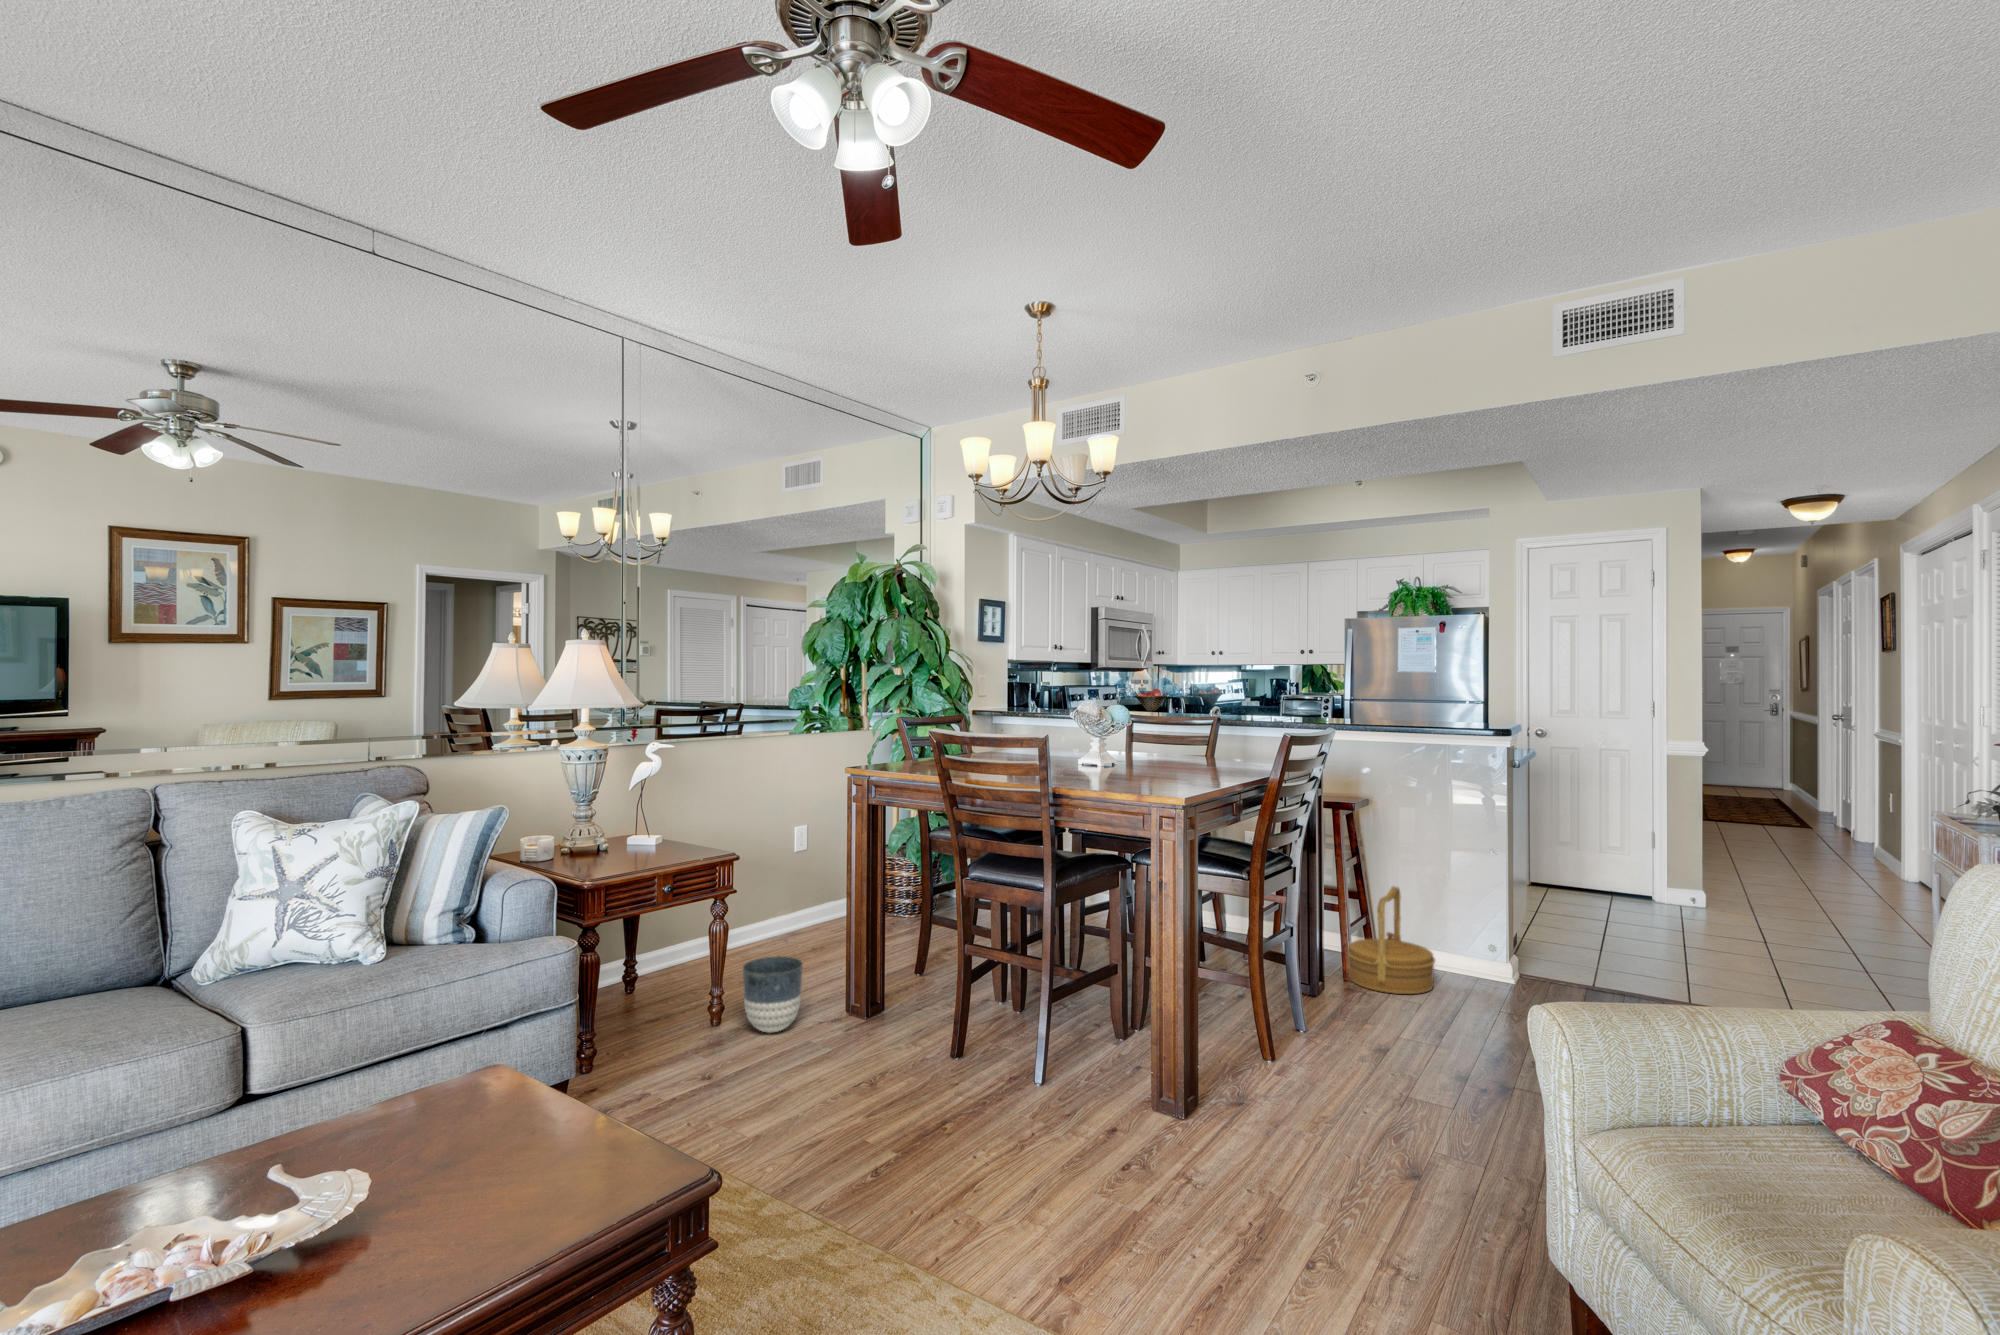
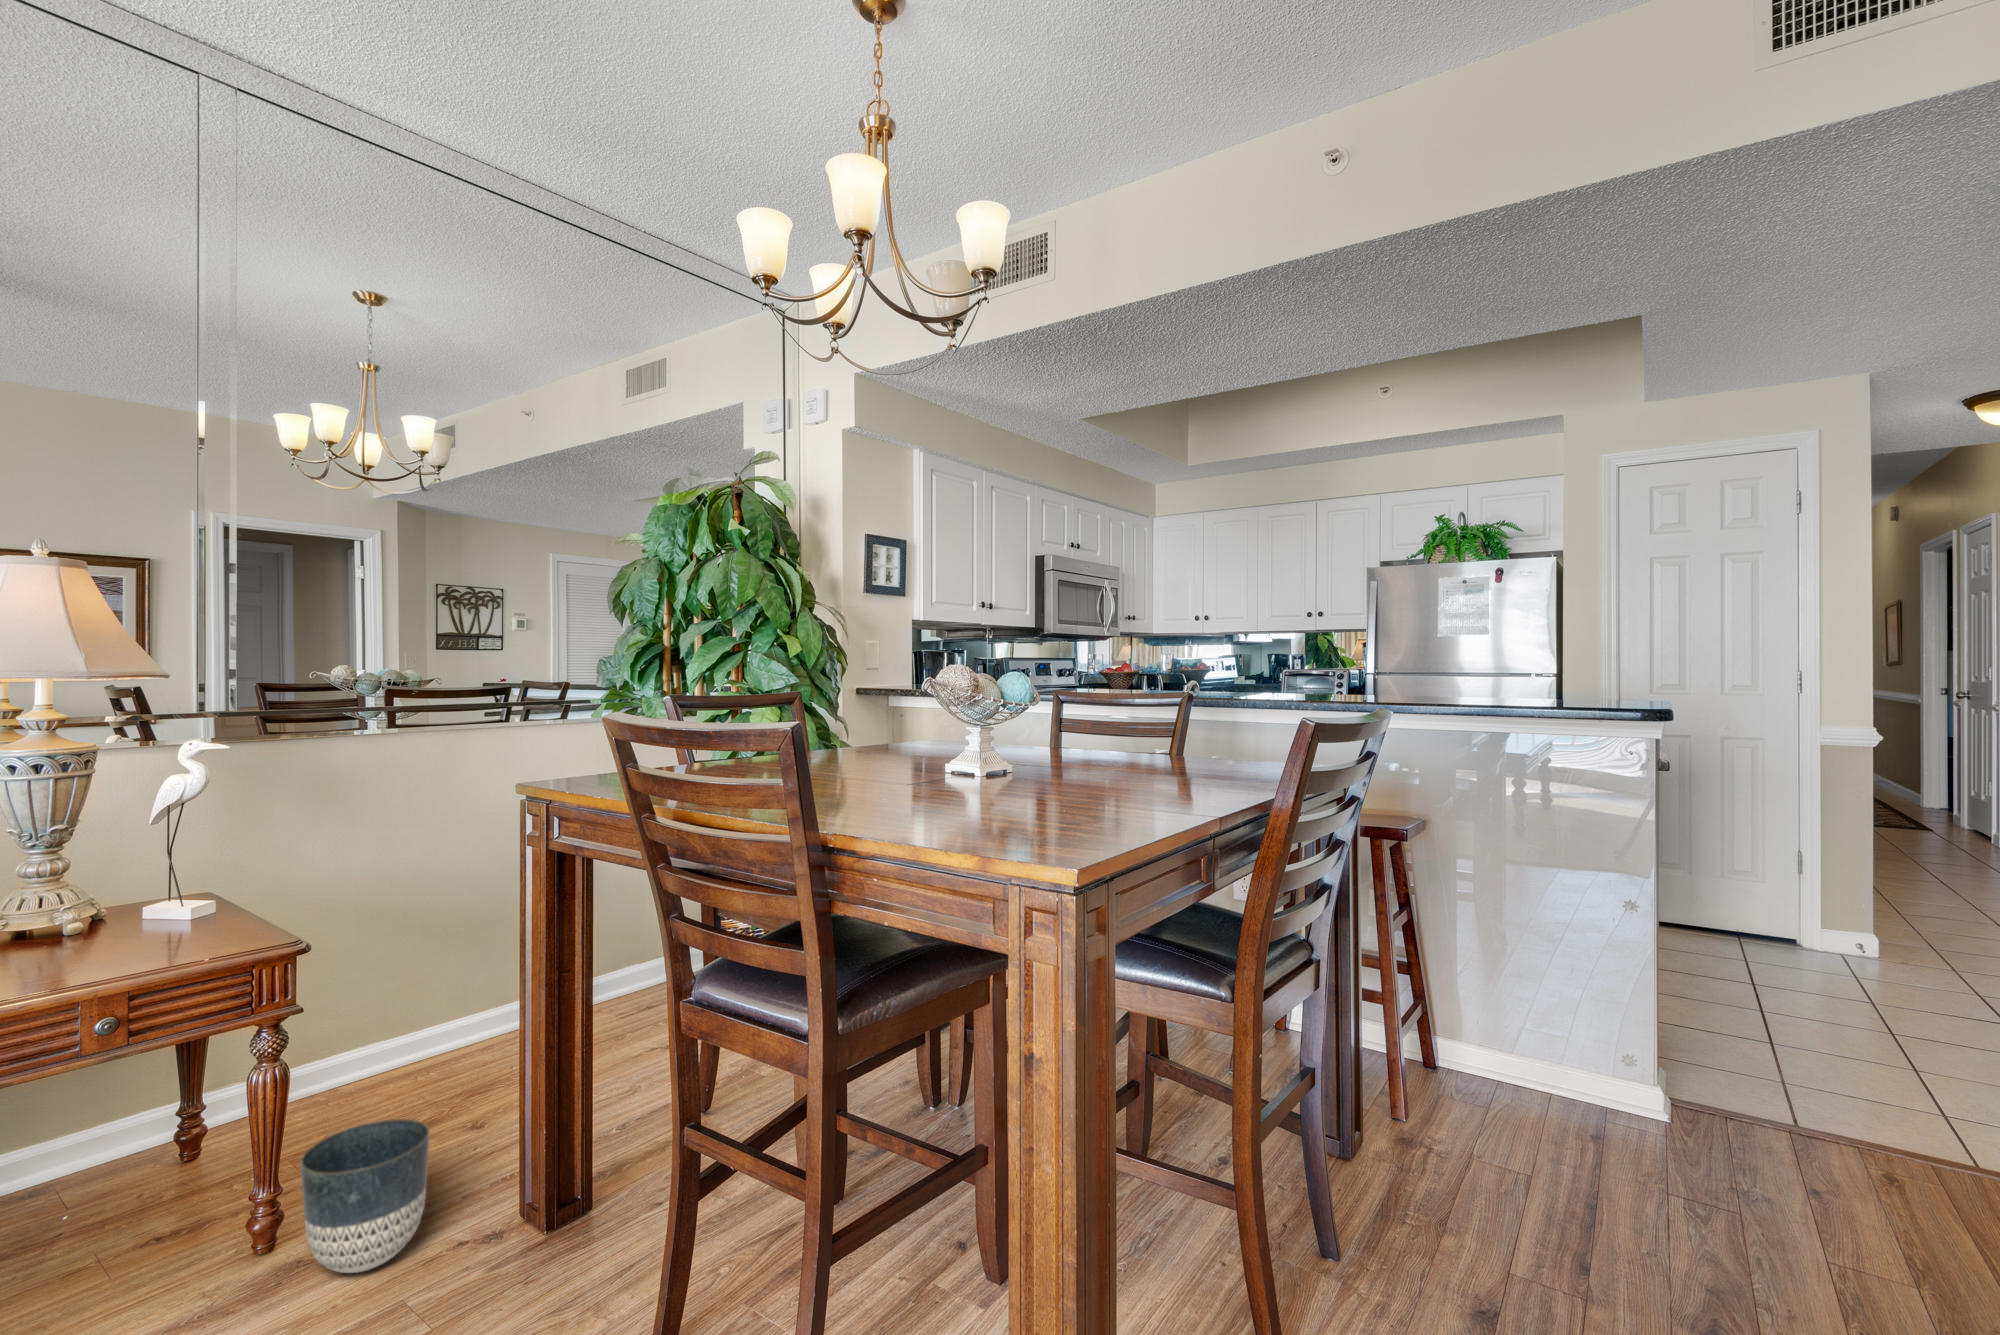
basket: present [1348,886,1435,994] -> none [1393,960,1544,1151]

